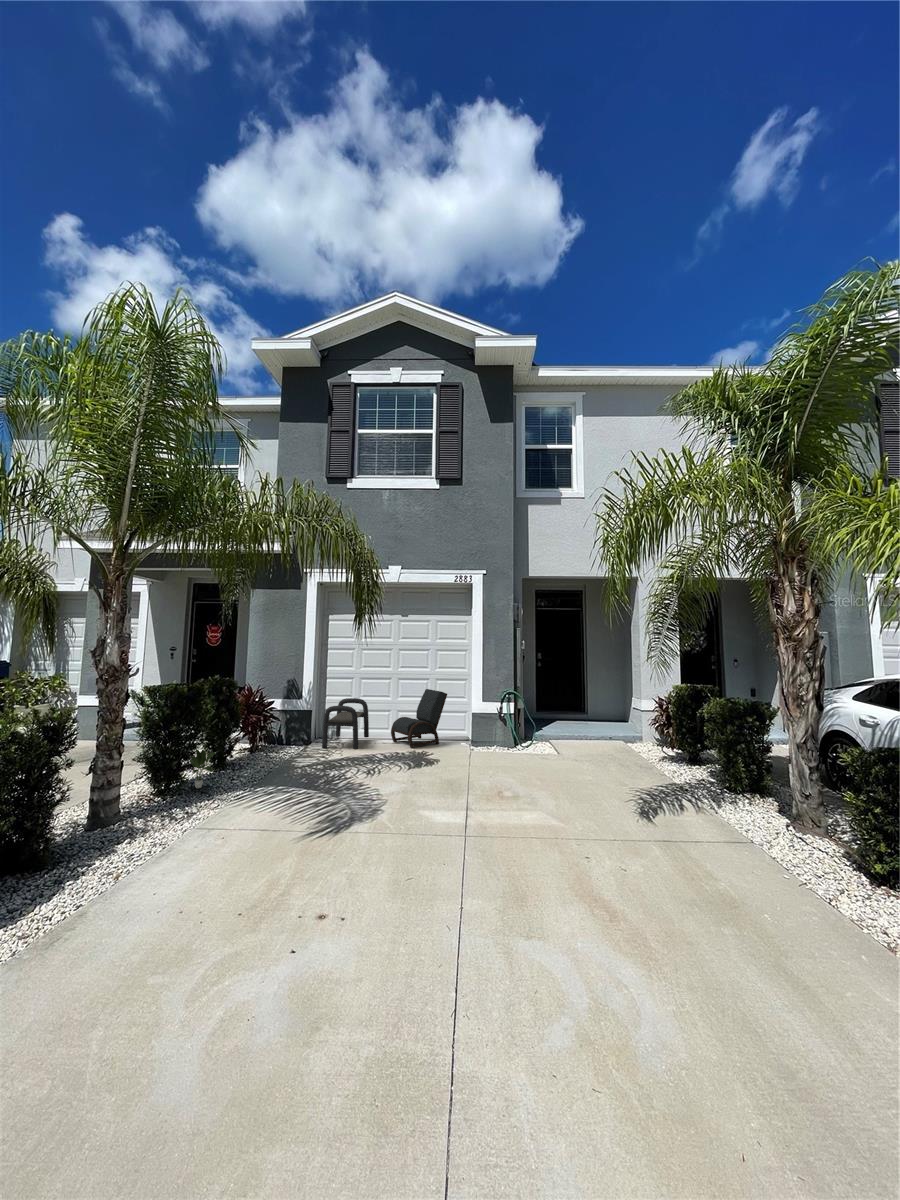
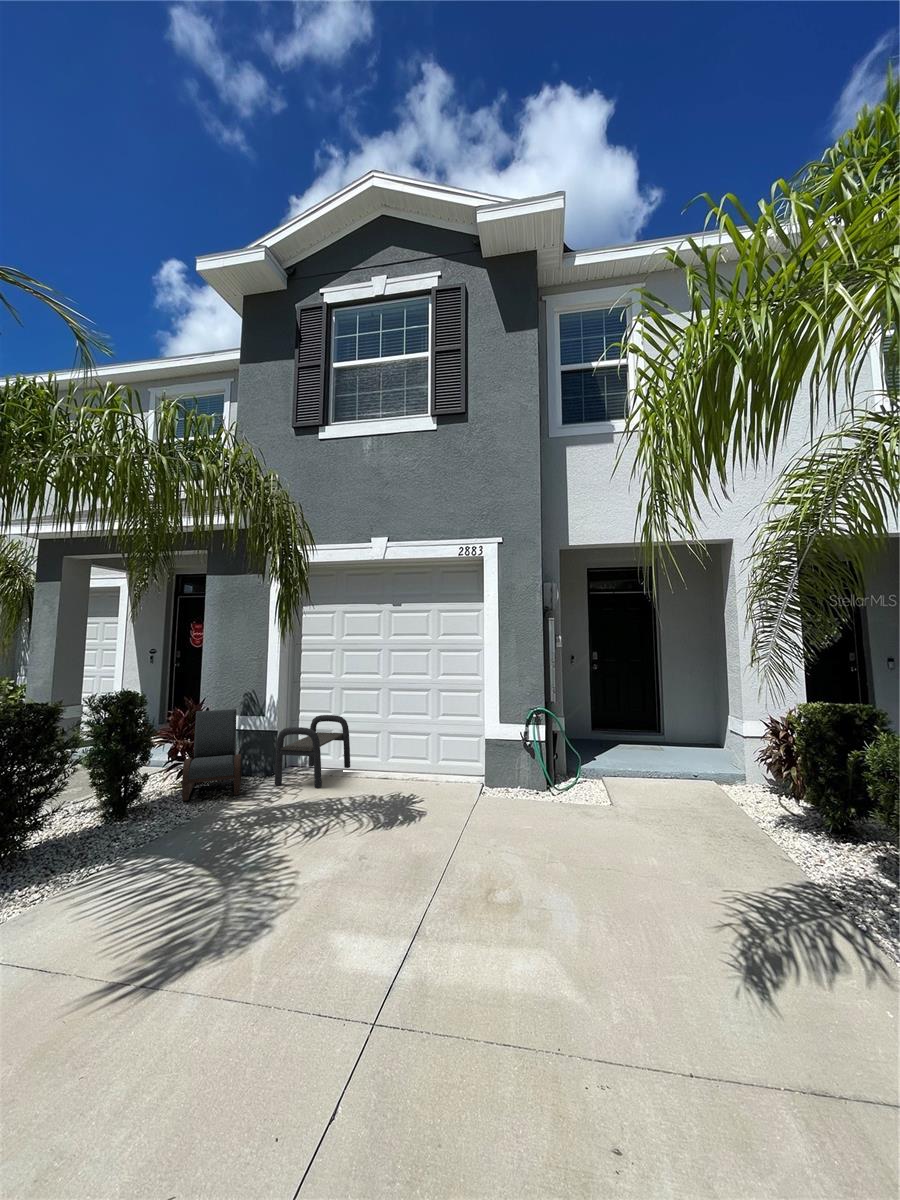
lounge chair: present [391,689,447,748] -> present [181,709,242,801]
potted plant: present [190,750,216,788] -> none [15,800,62,860]

